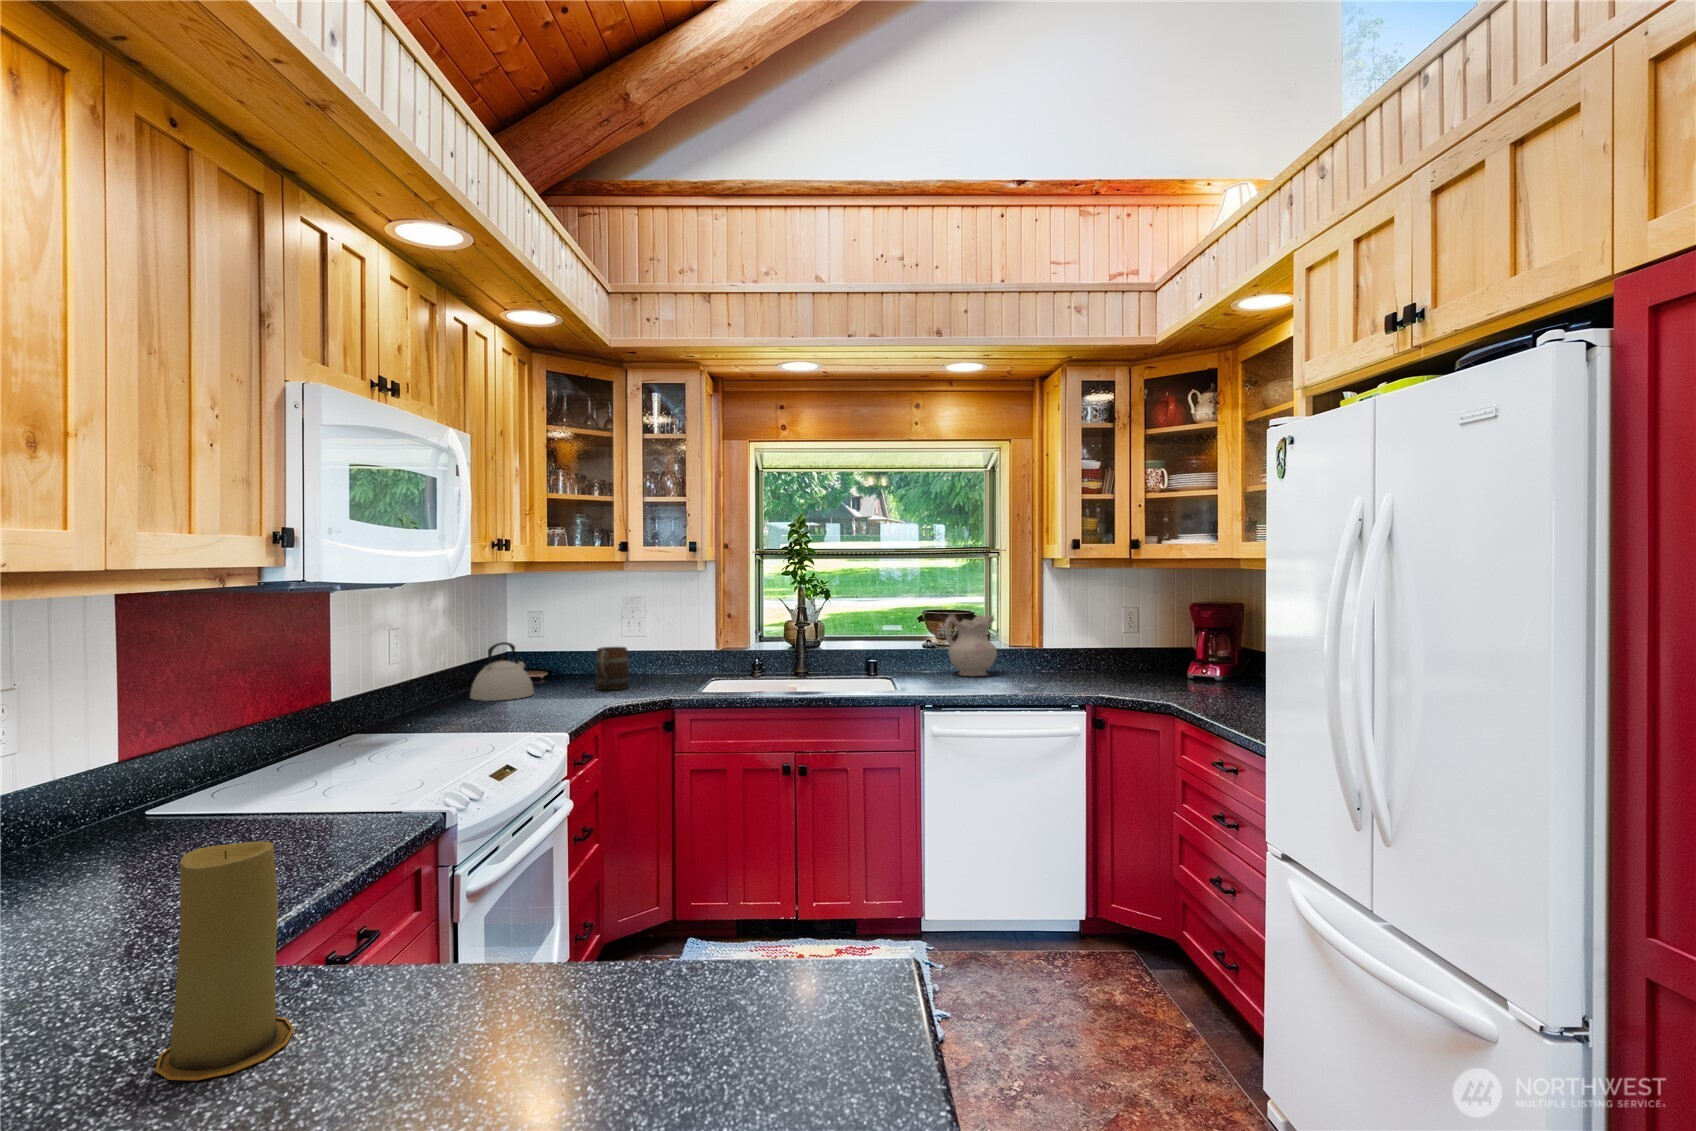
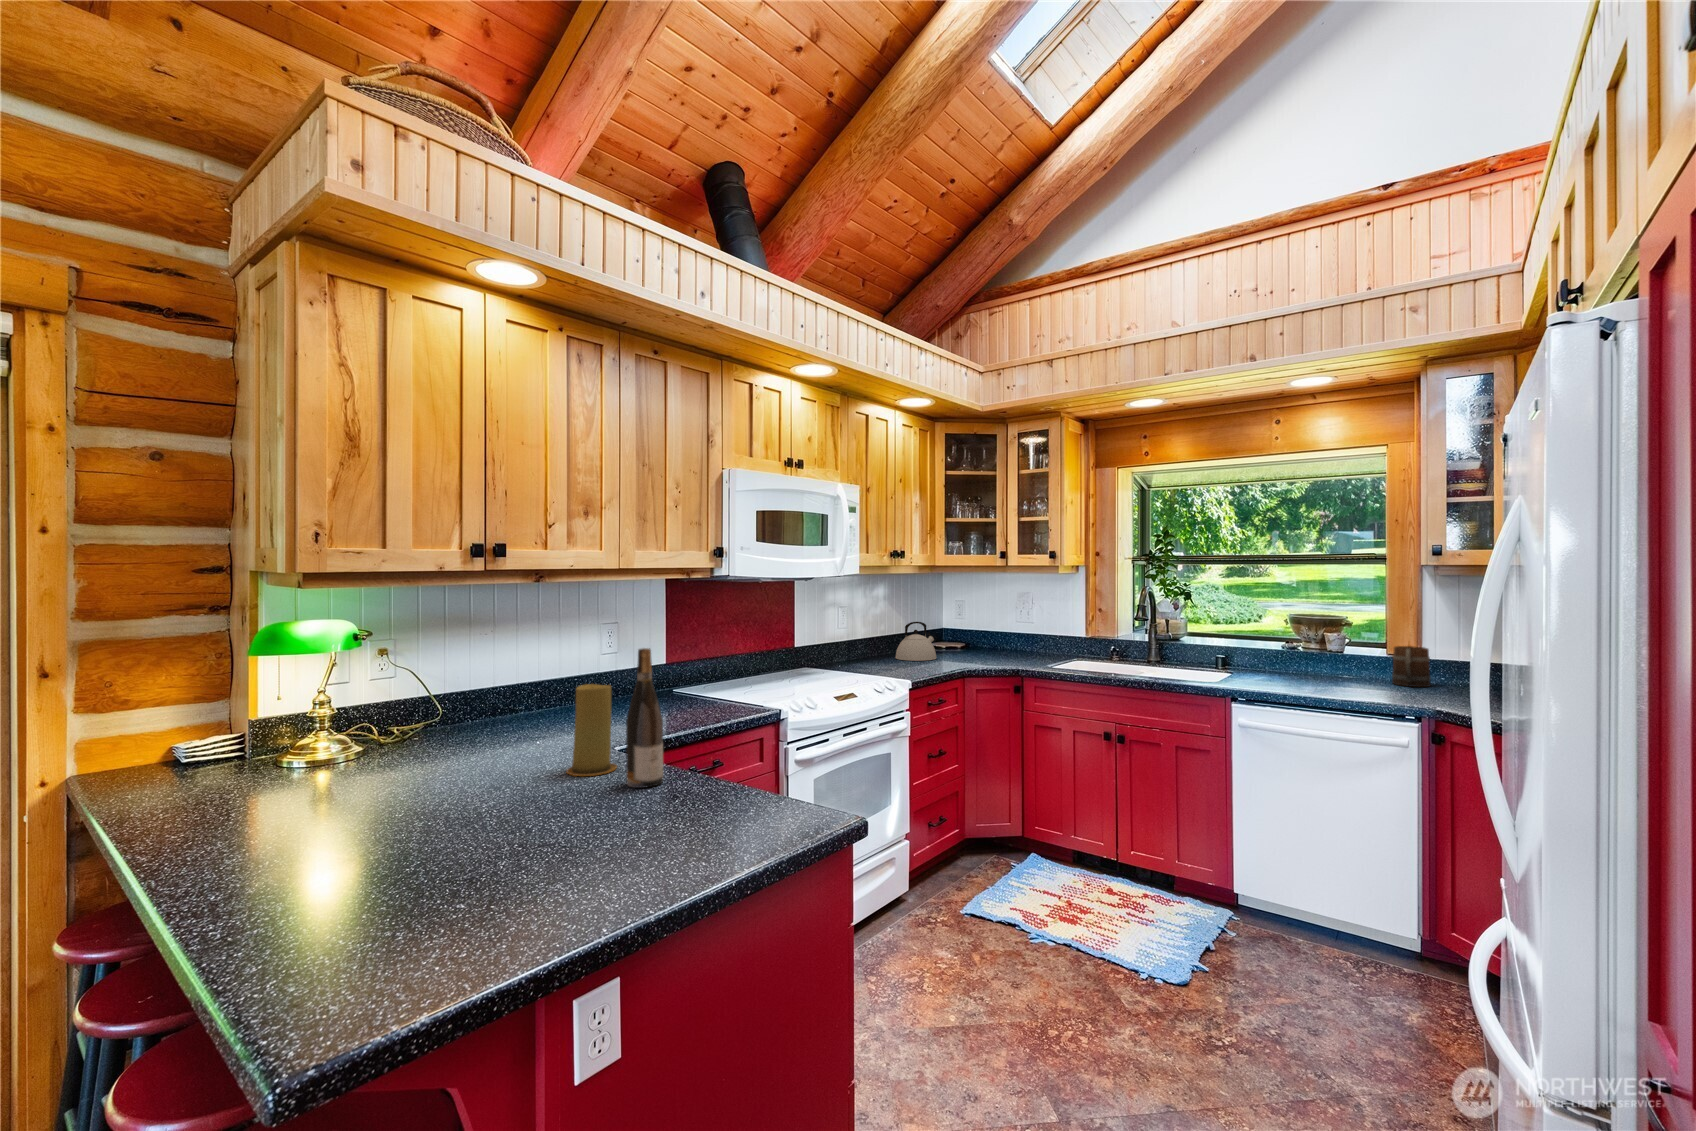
ceramic pitcher: present [944,614,997,676] -> none [1287,619,1349,682]
mug: present [596,647,629,690] -> present [1392,646,1431,687]
wine bottle: none [377,746,464,1059] -> present [626,648,663,788]

